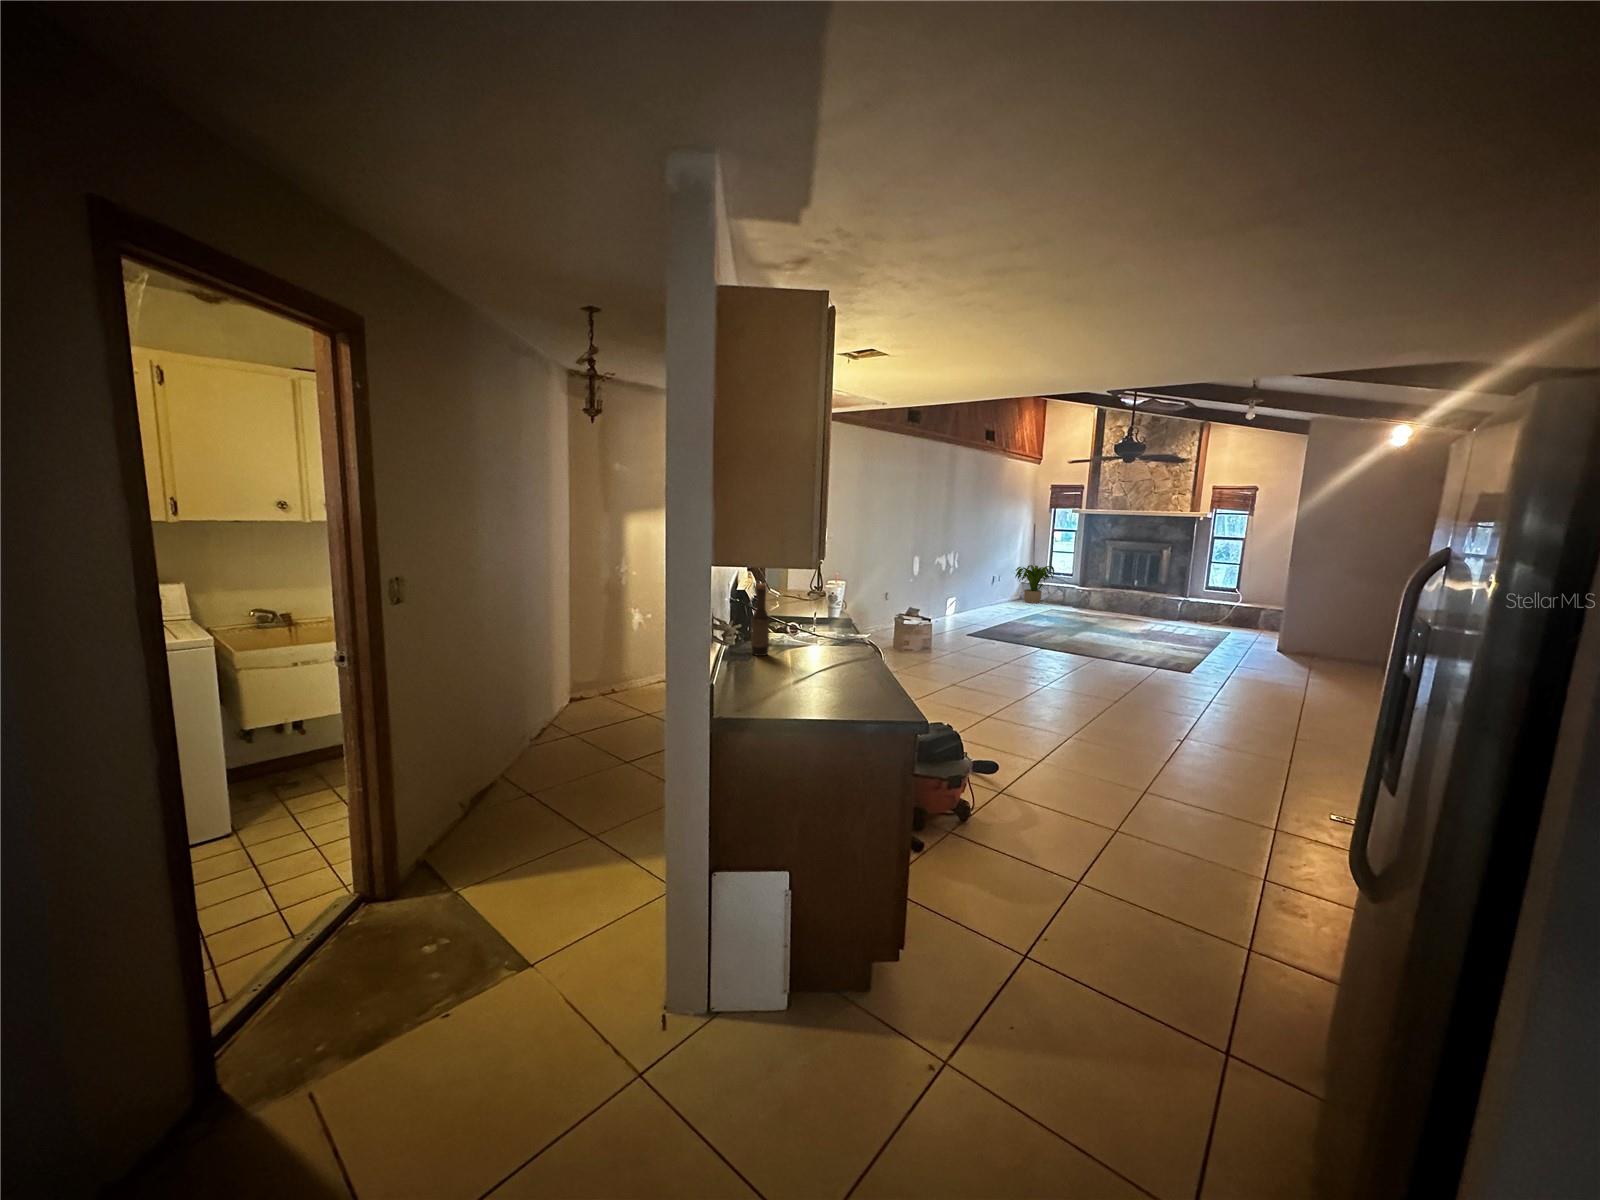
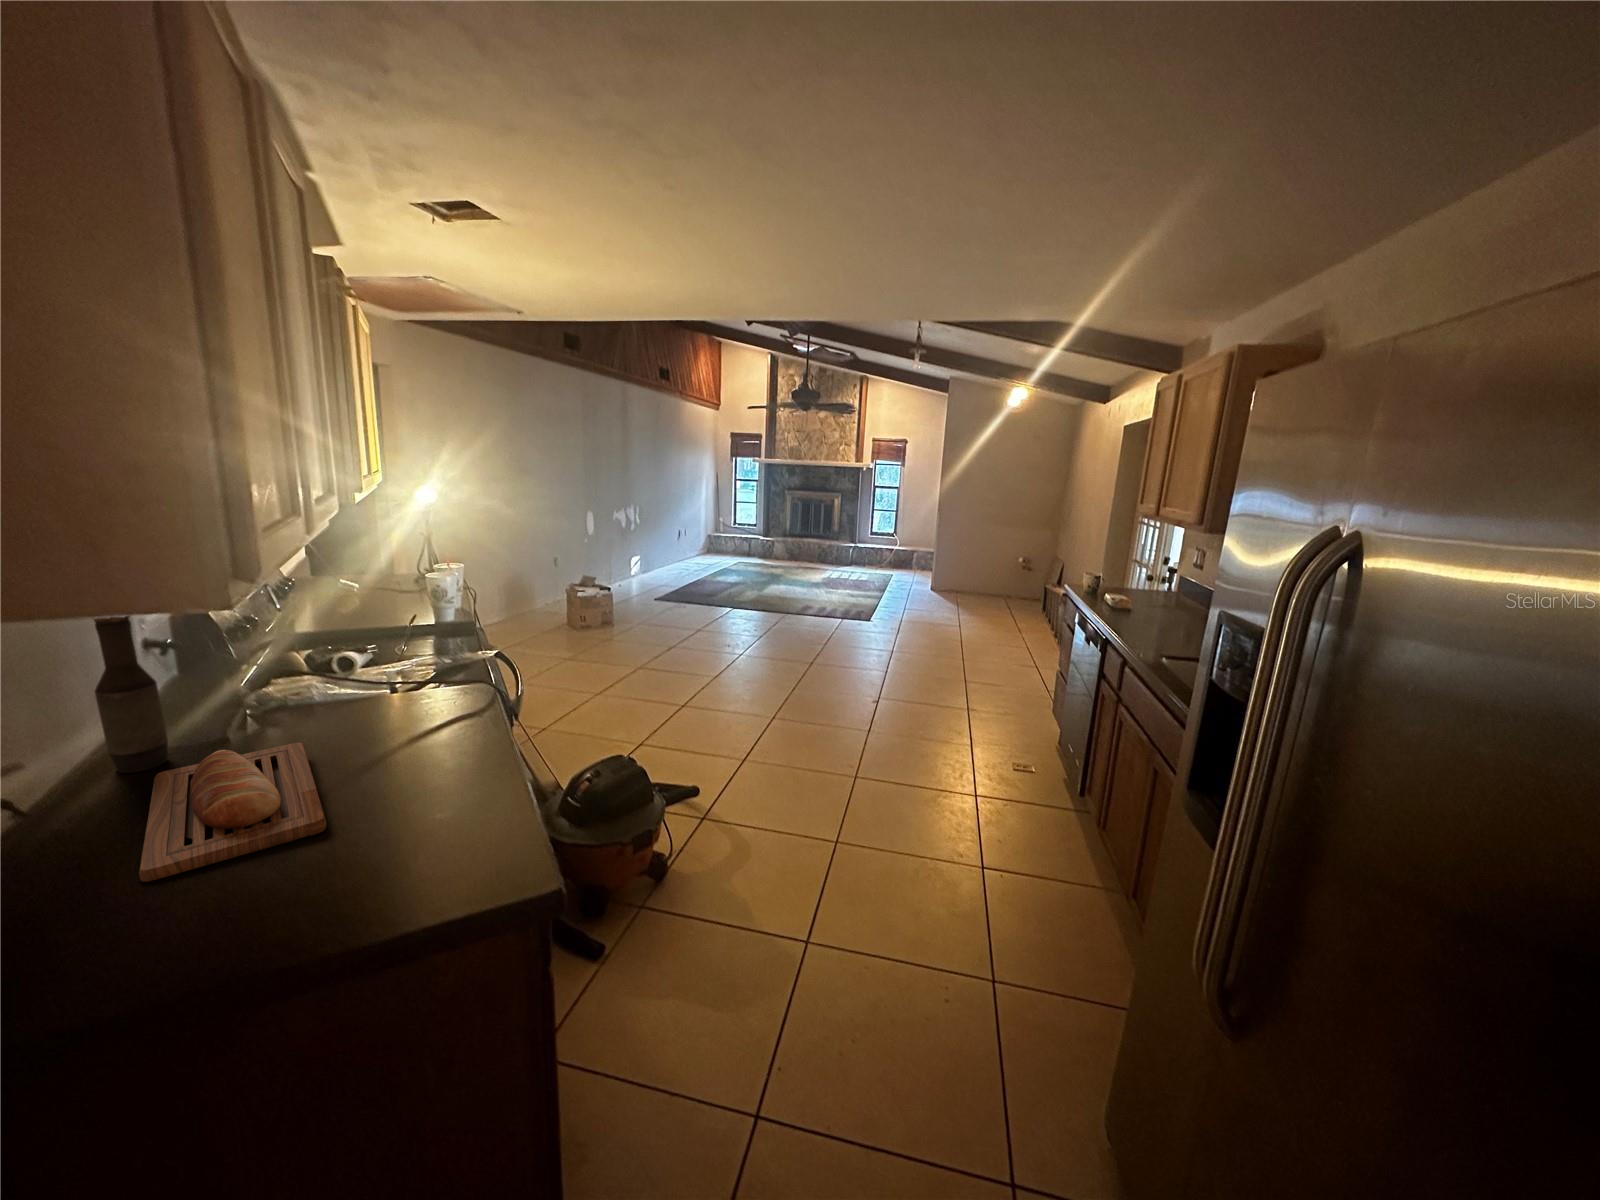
potted plant: present [1015,565,1054,603] -> none [702,516,741,555]
bread loaf: none [772,648,846,684] -> present [139,743,326,882]

